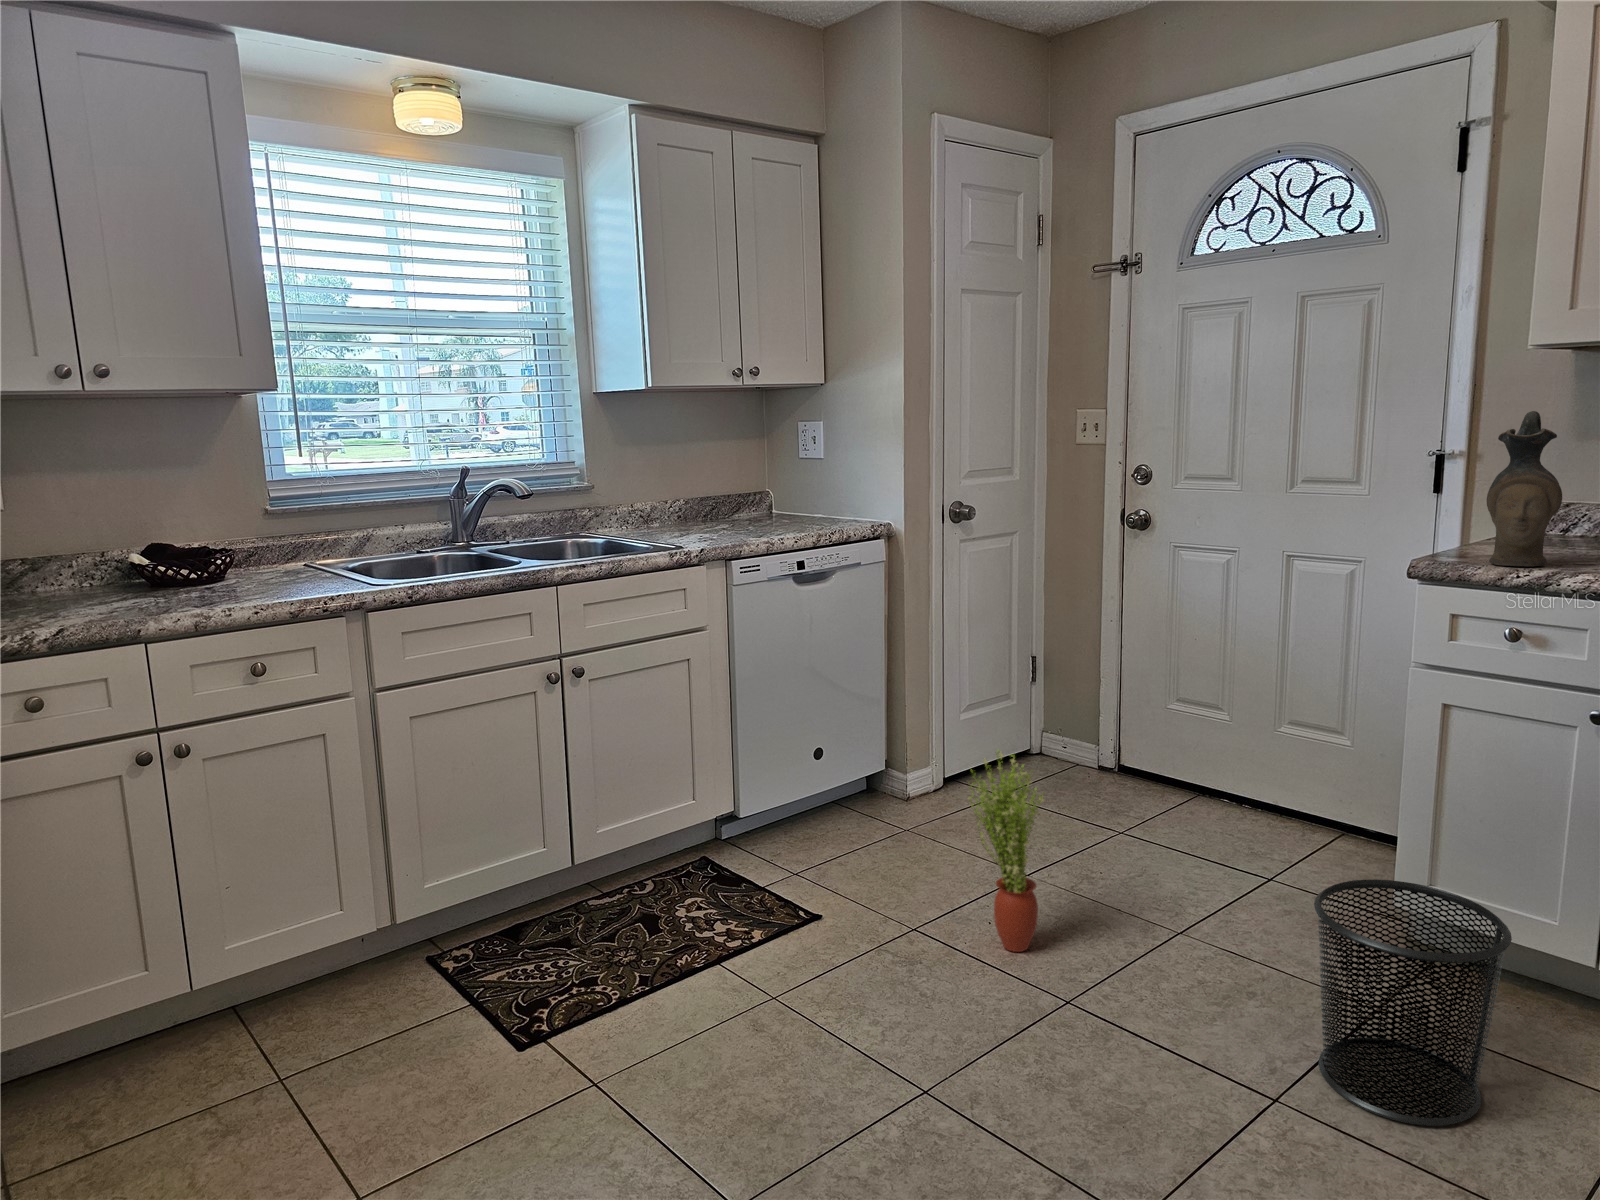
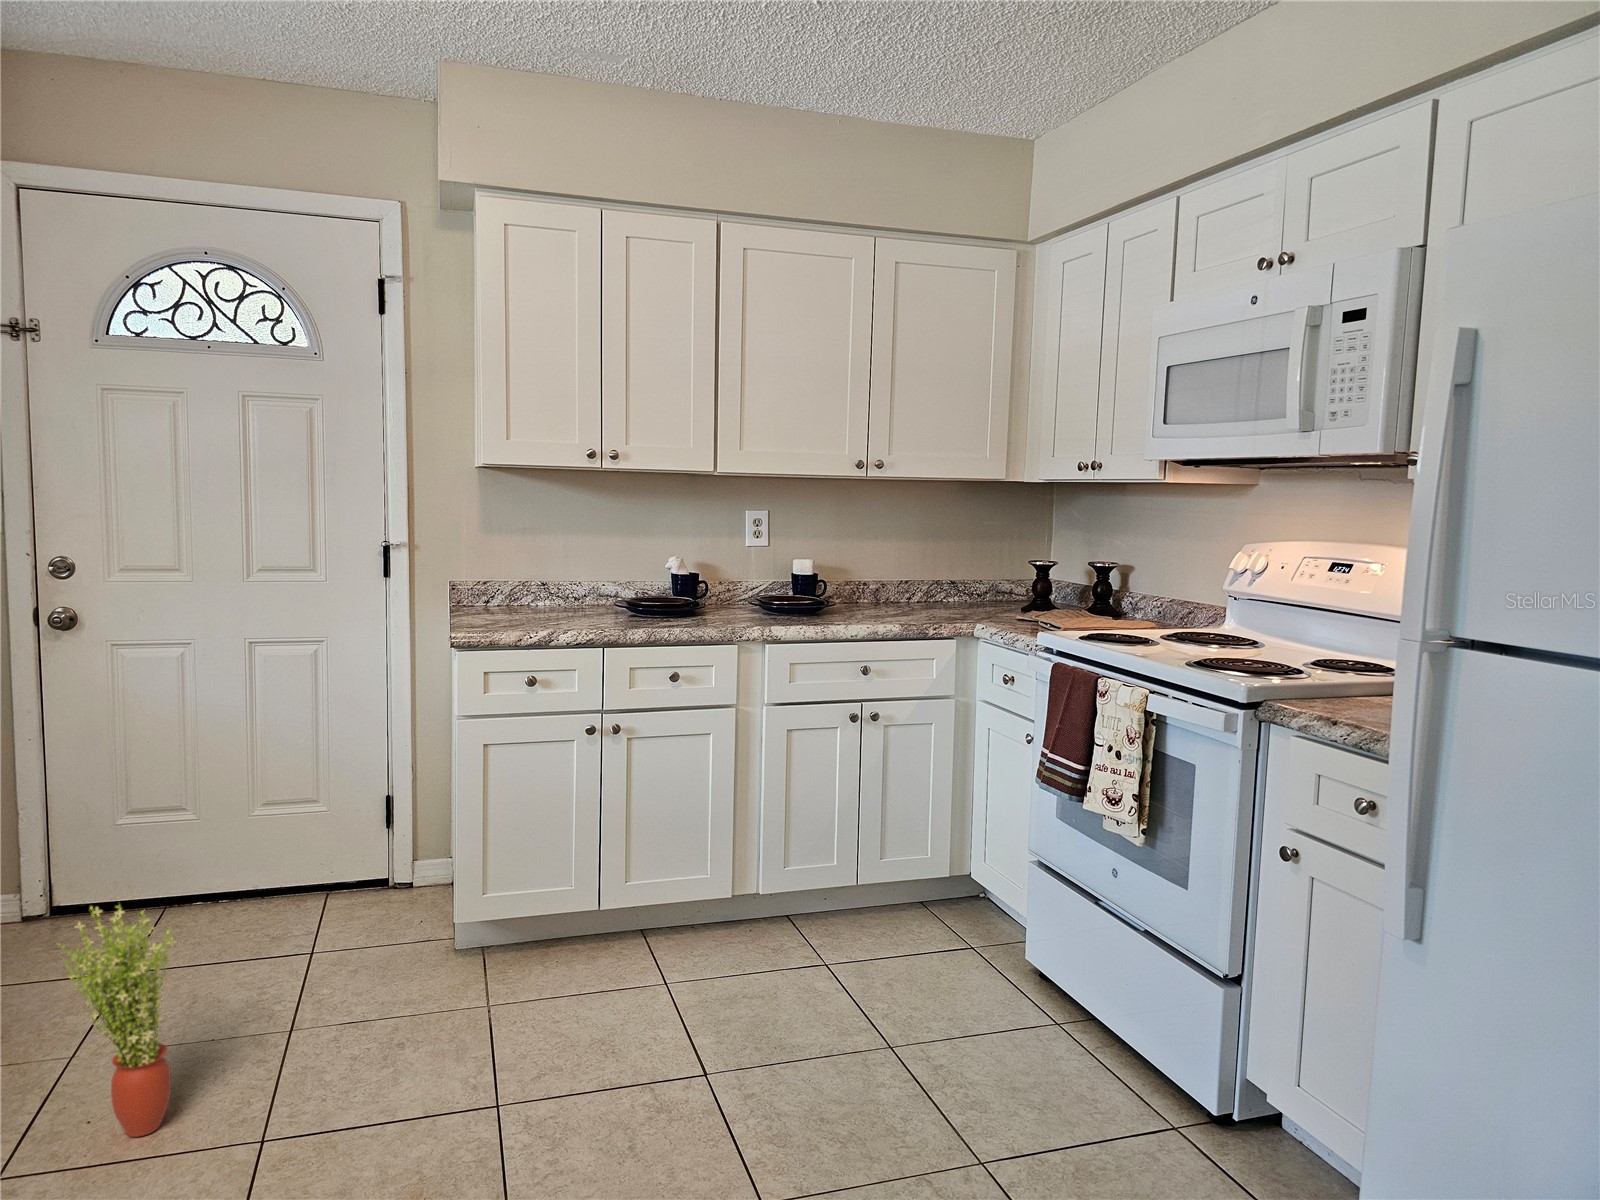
ceramic pitcher: present [1487,411,1562,566] -> none [500,514,550,630]
waste bin: present [1314,880,1512,1126] -> none [481,883,620,1074]

